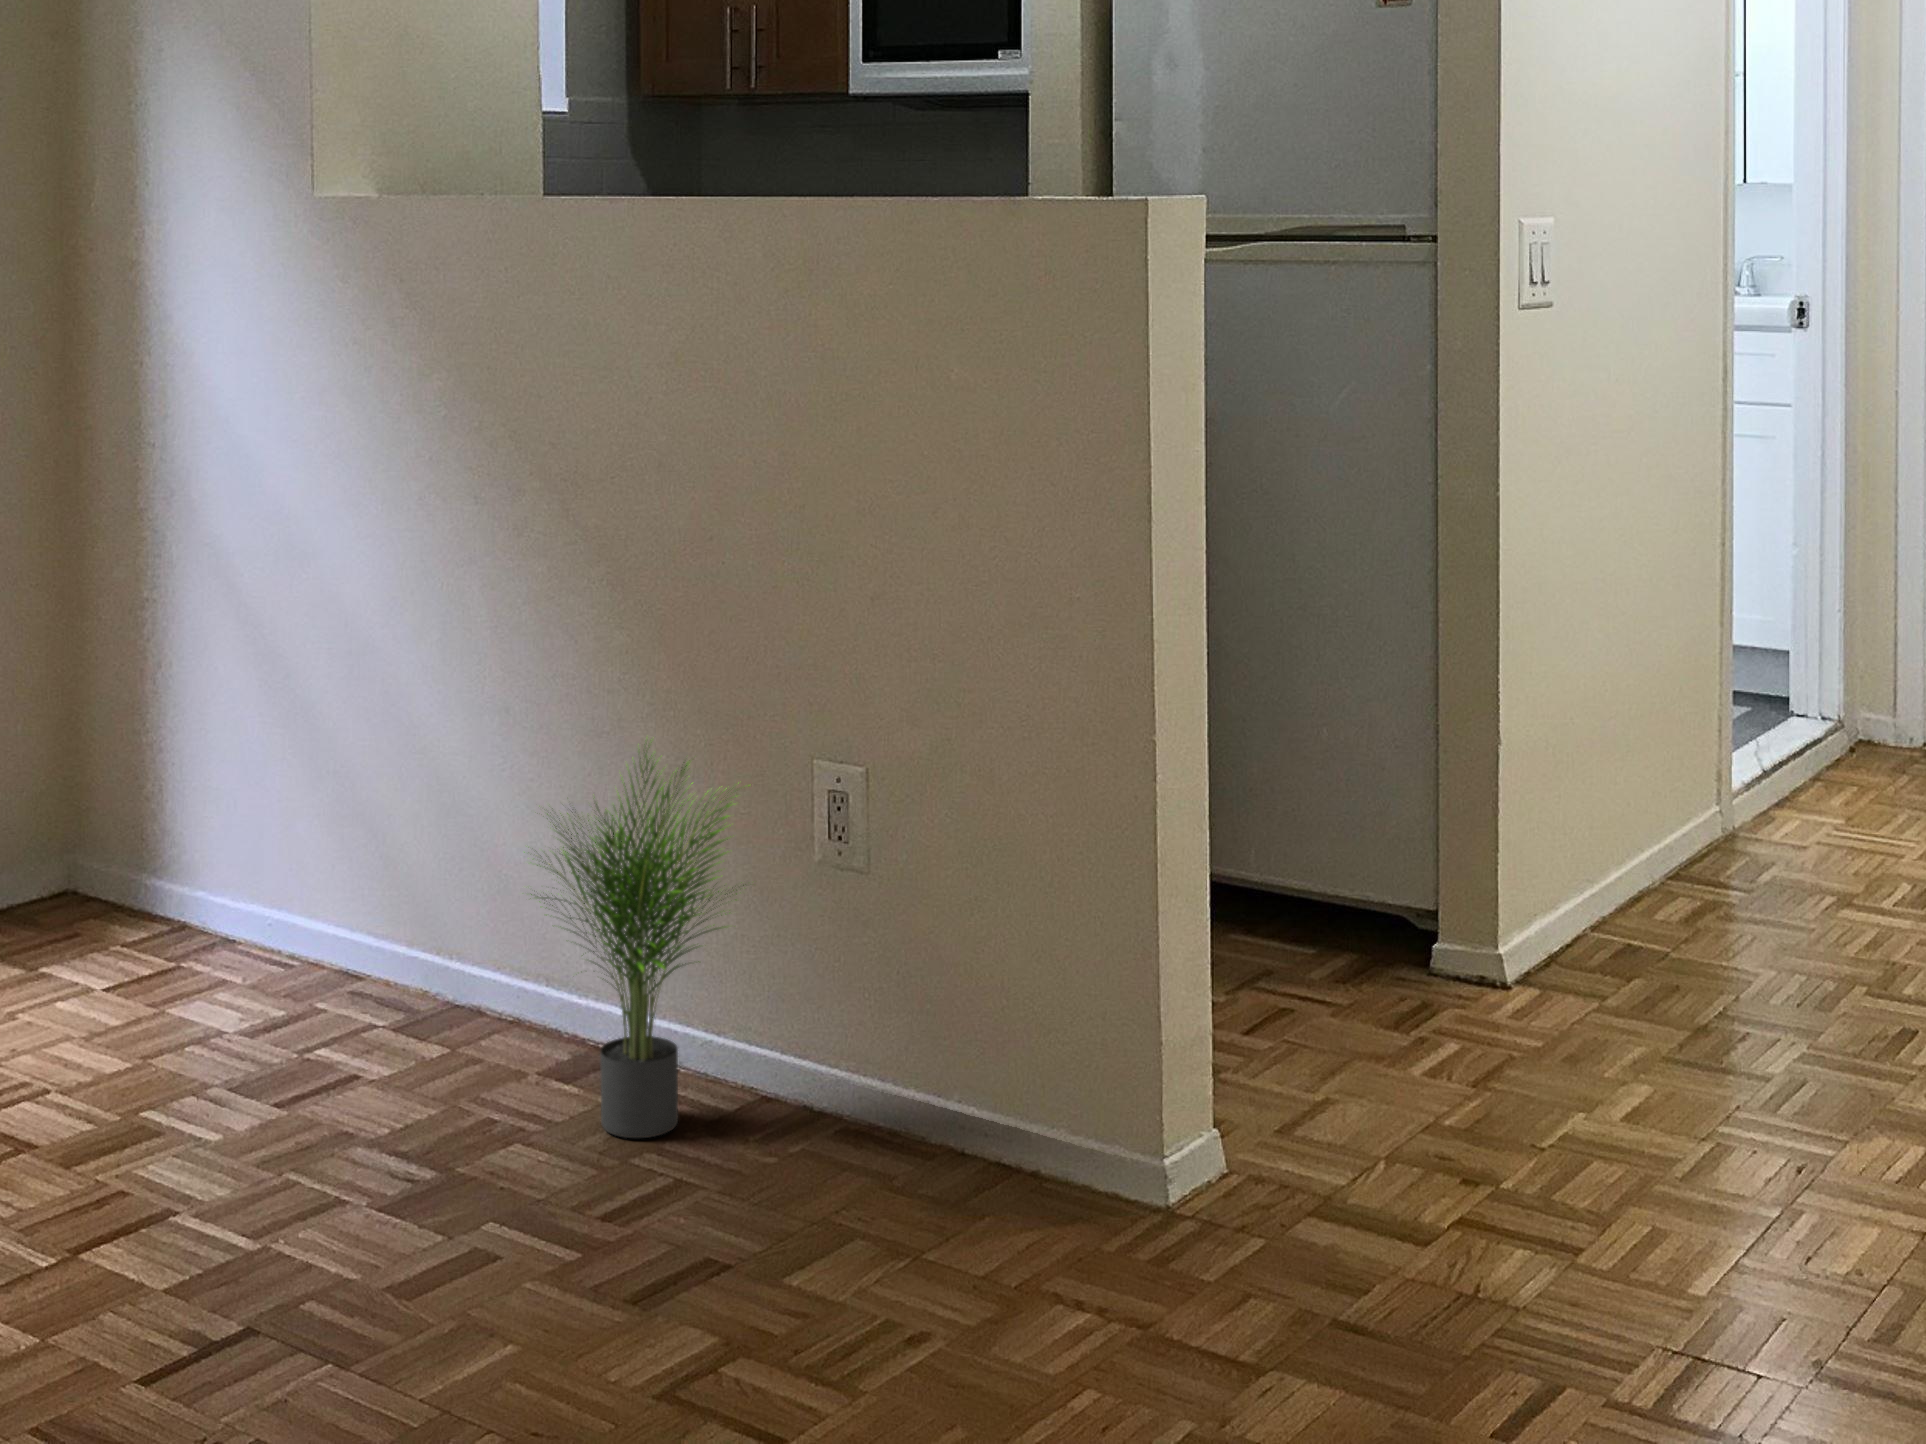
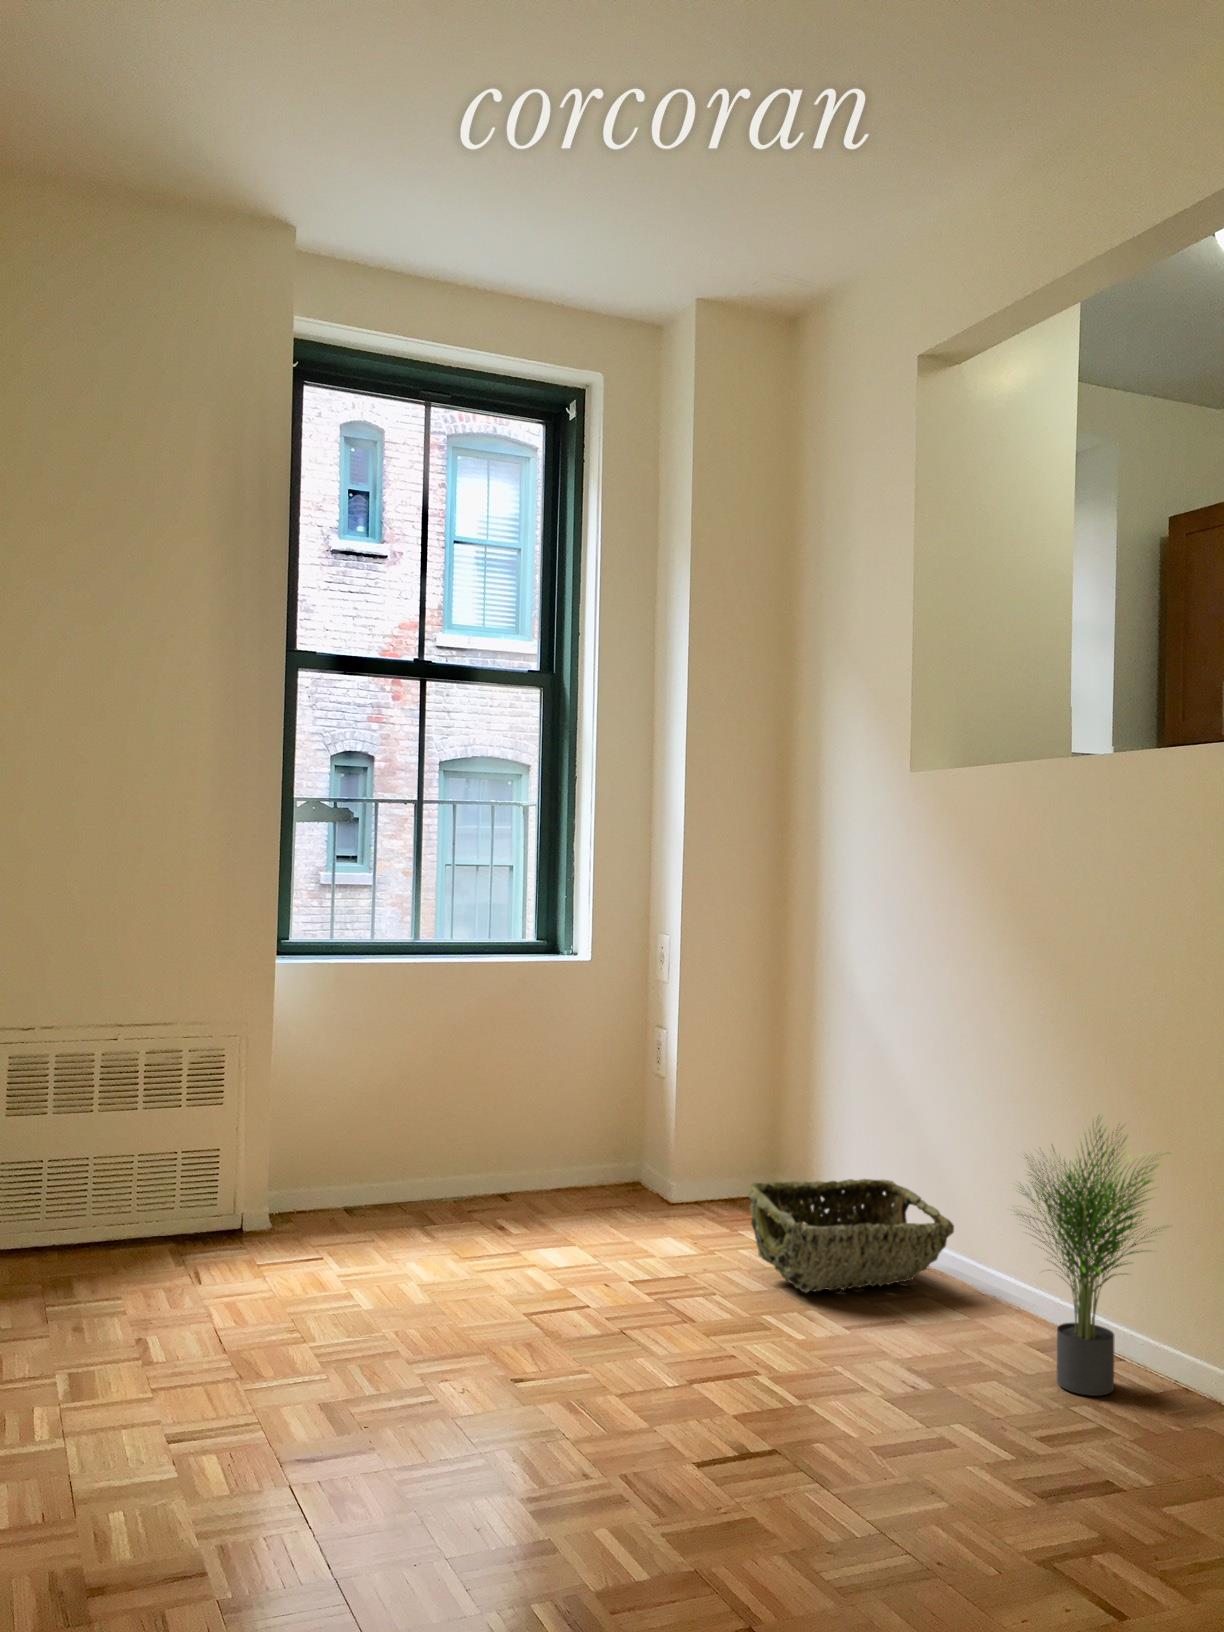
woven basket: none [85,853,412,1060] -> present [748,1179,954,1293]

